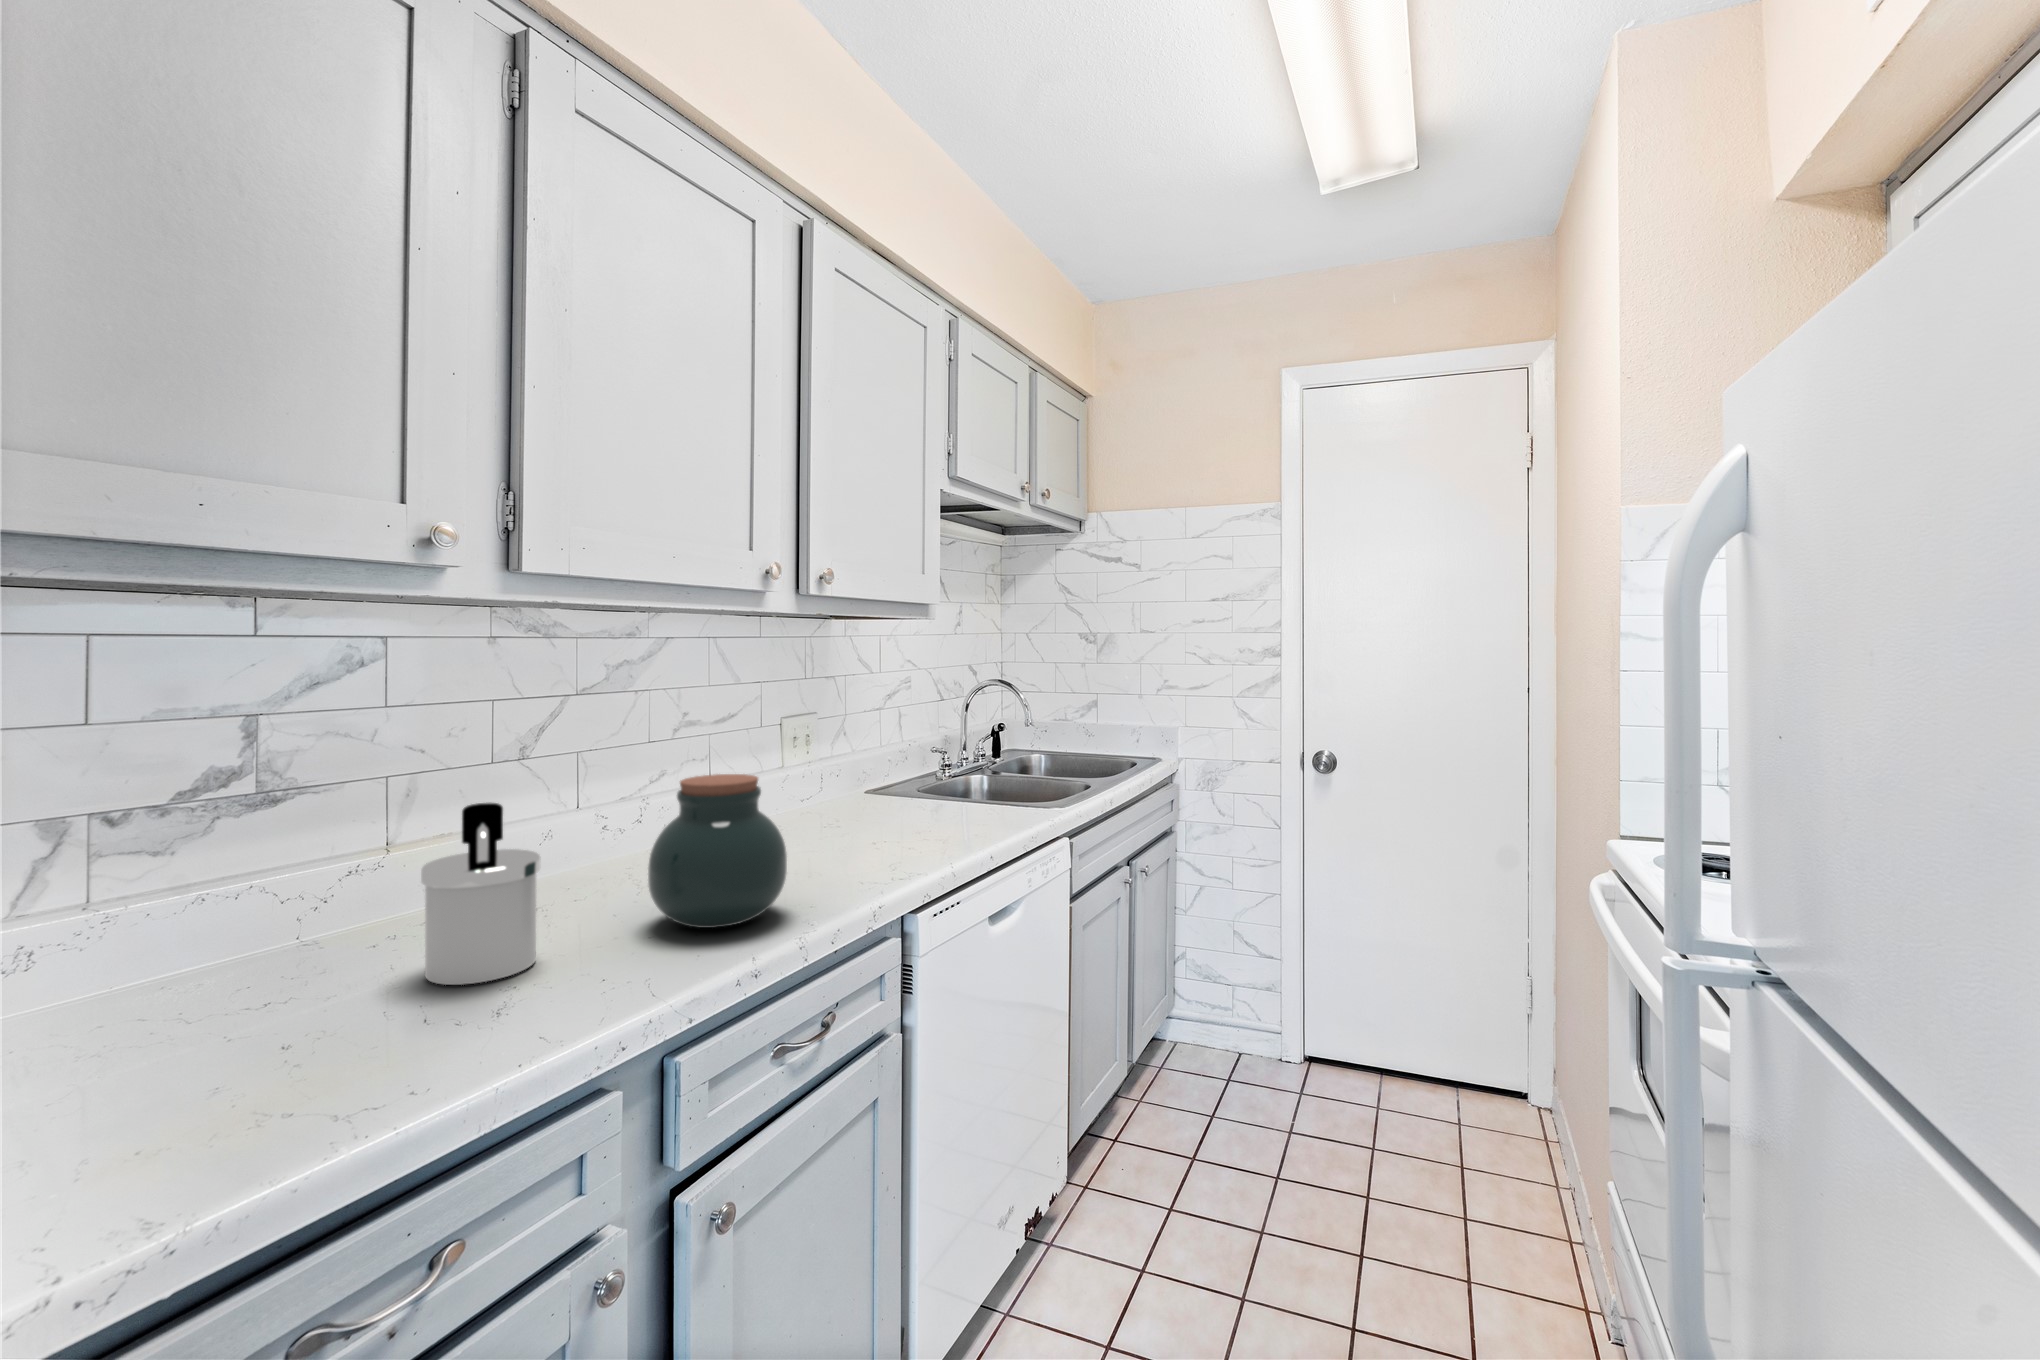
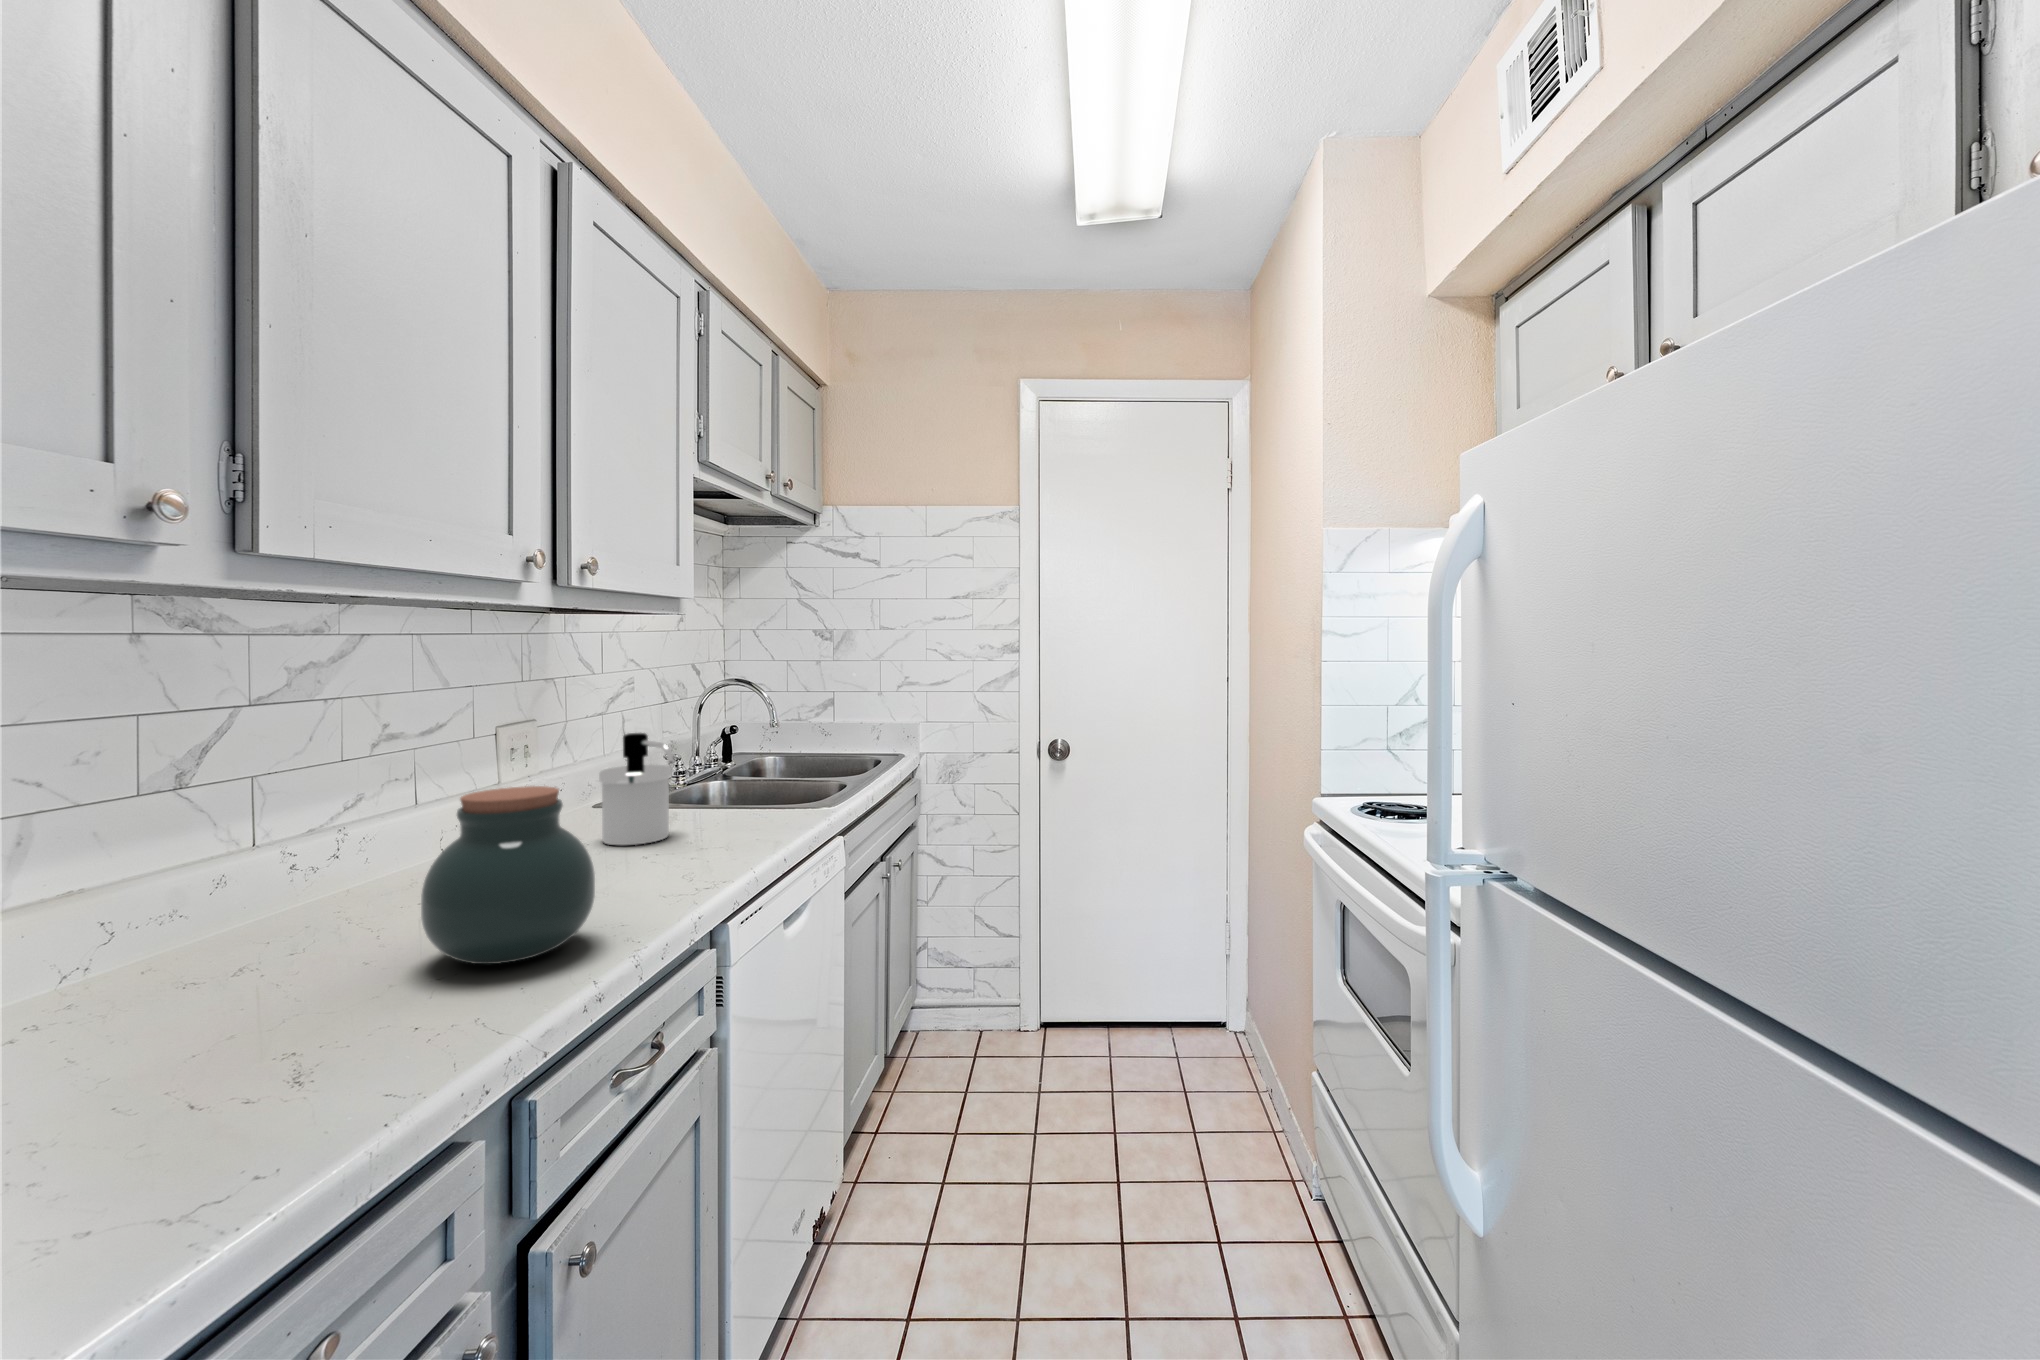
soap dispenser: present [421,803,540,985] -> present [599,733,674,845]

